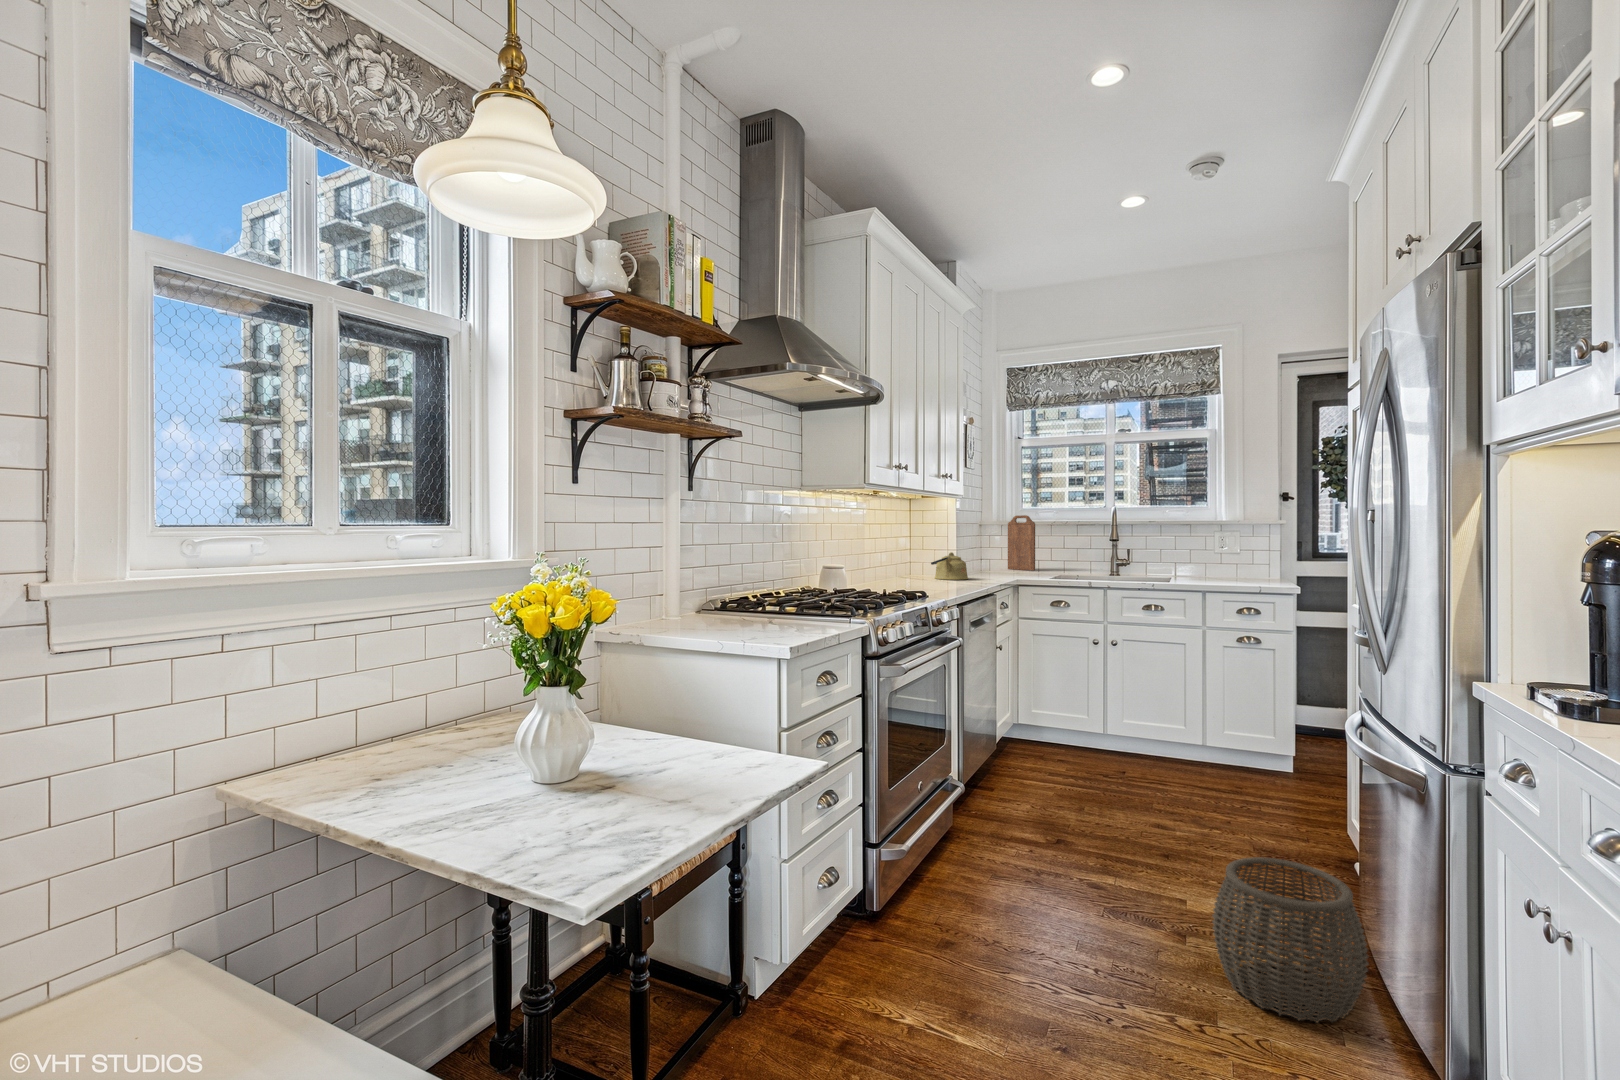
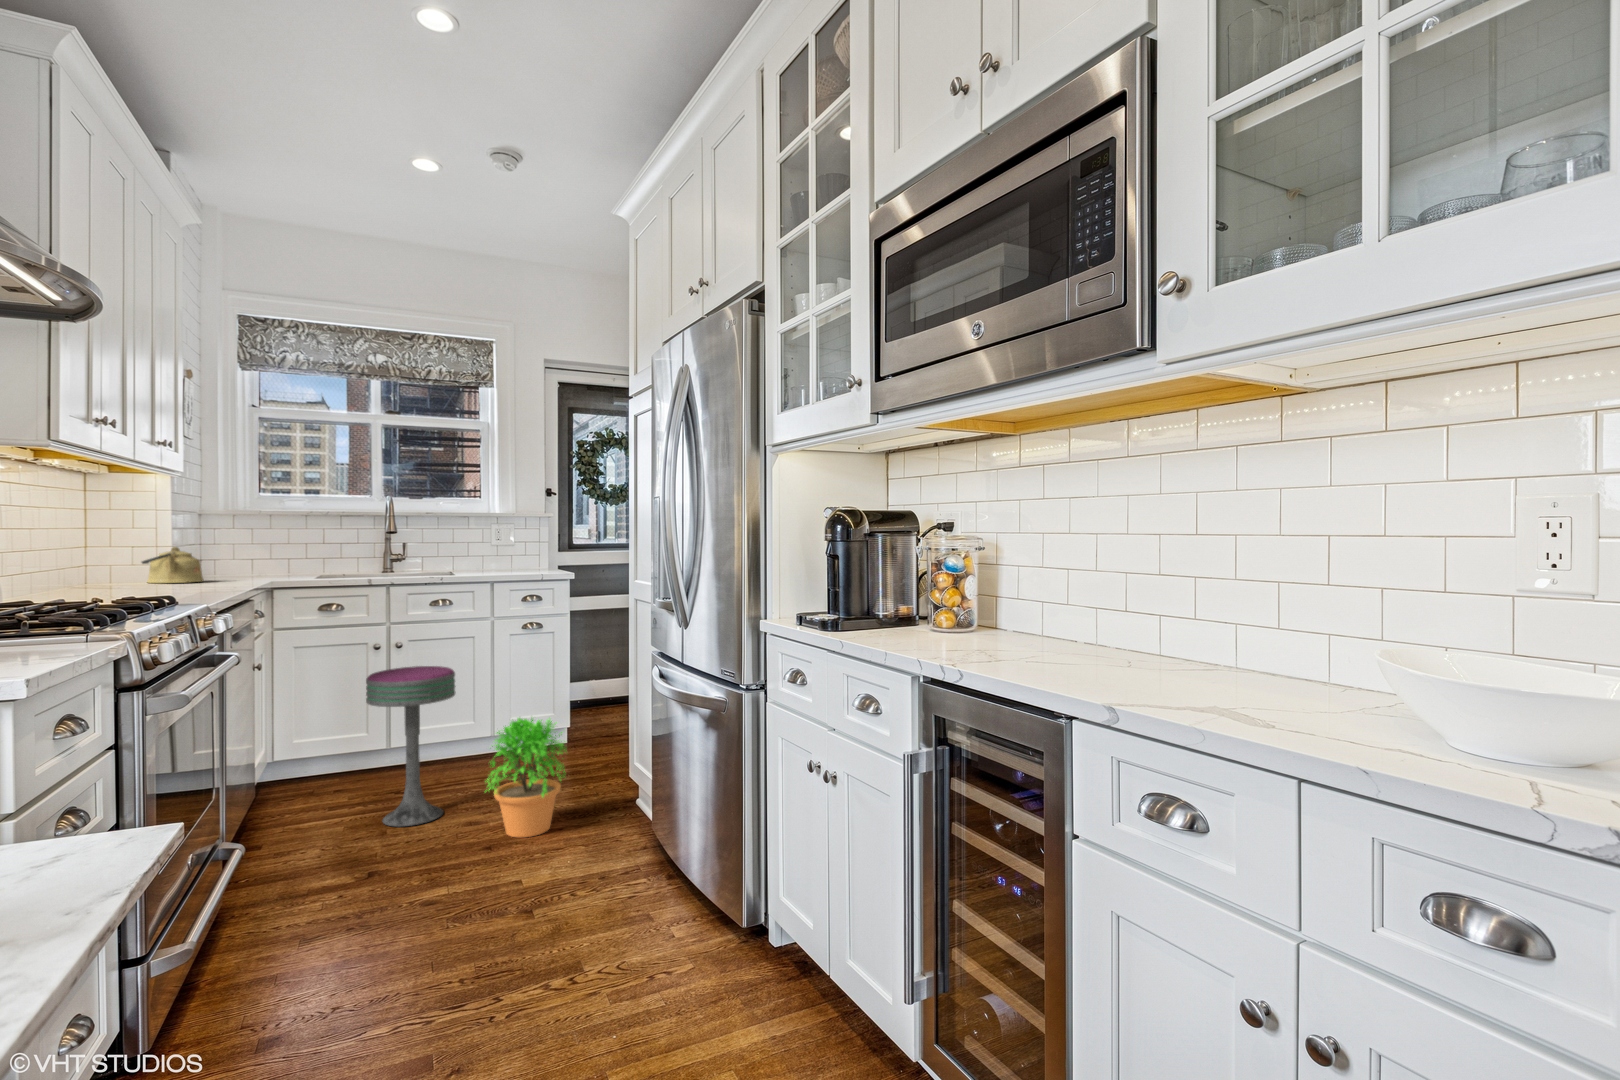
cutting board: present [1008,515,1035,570] -> none [243,503,286,570]
bar stool: none [1072,667,1150,814] -> present [366,666,456,827]
potted plant: none [1166,735,1266,862] -> present [487,718,565,837]
woven basket: present [1212,857,1368,1023] -> none [564,803,686,941]

